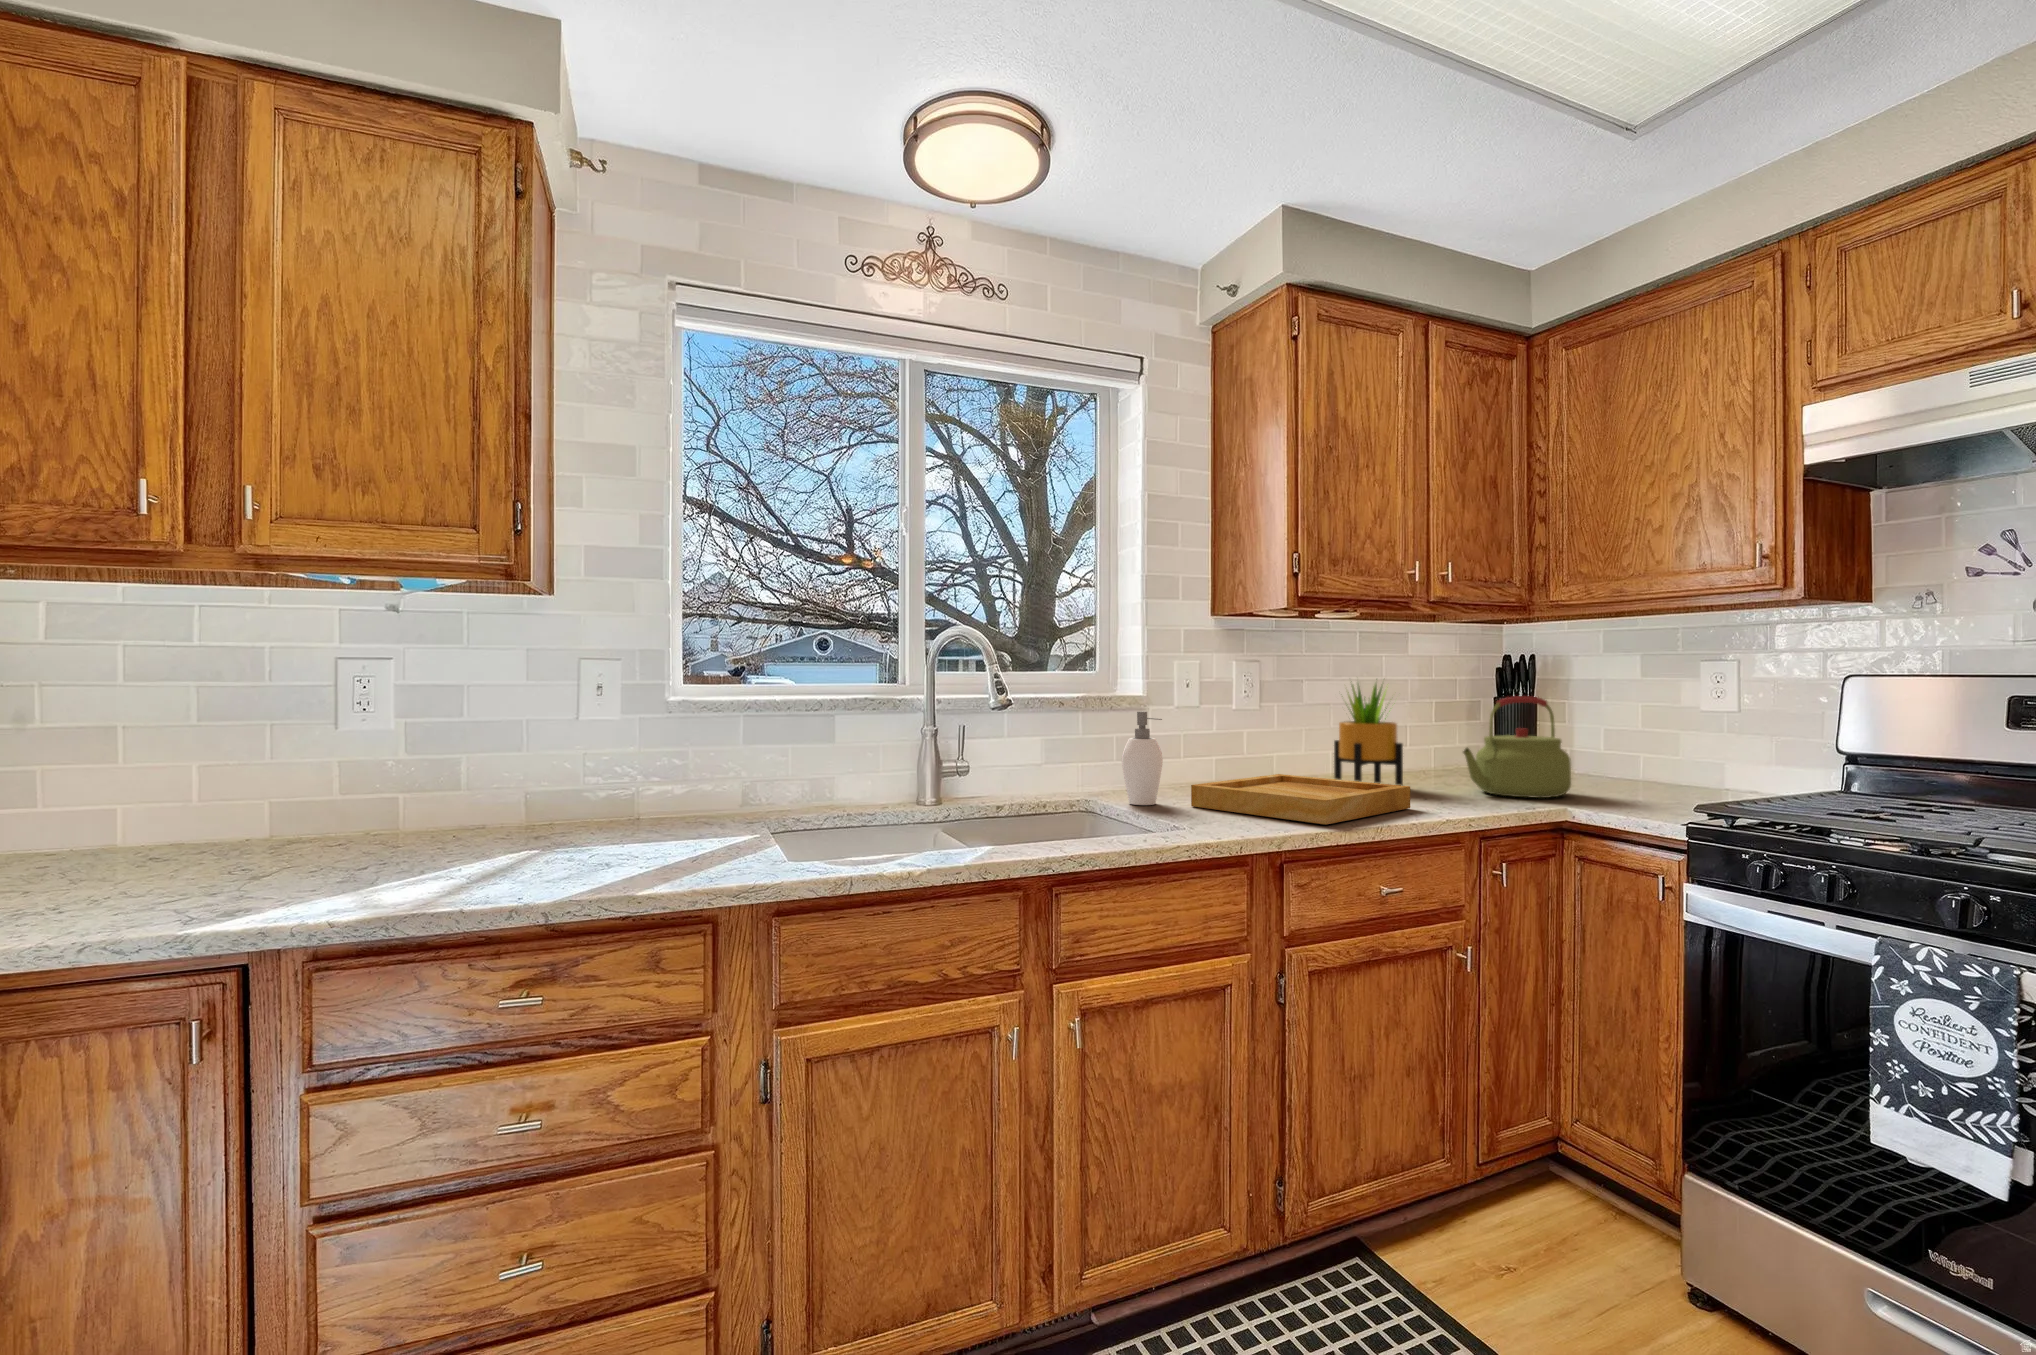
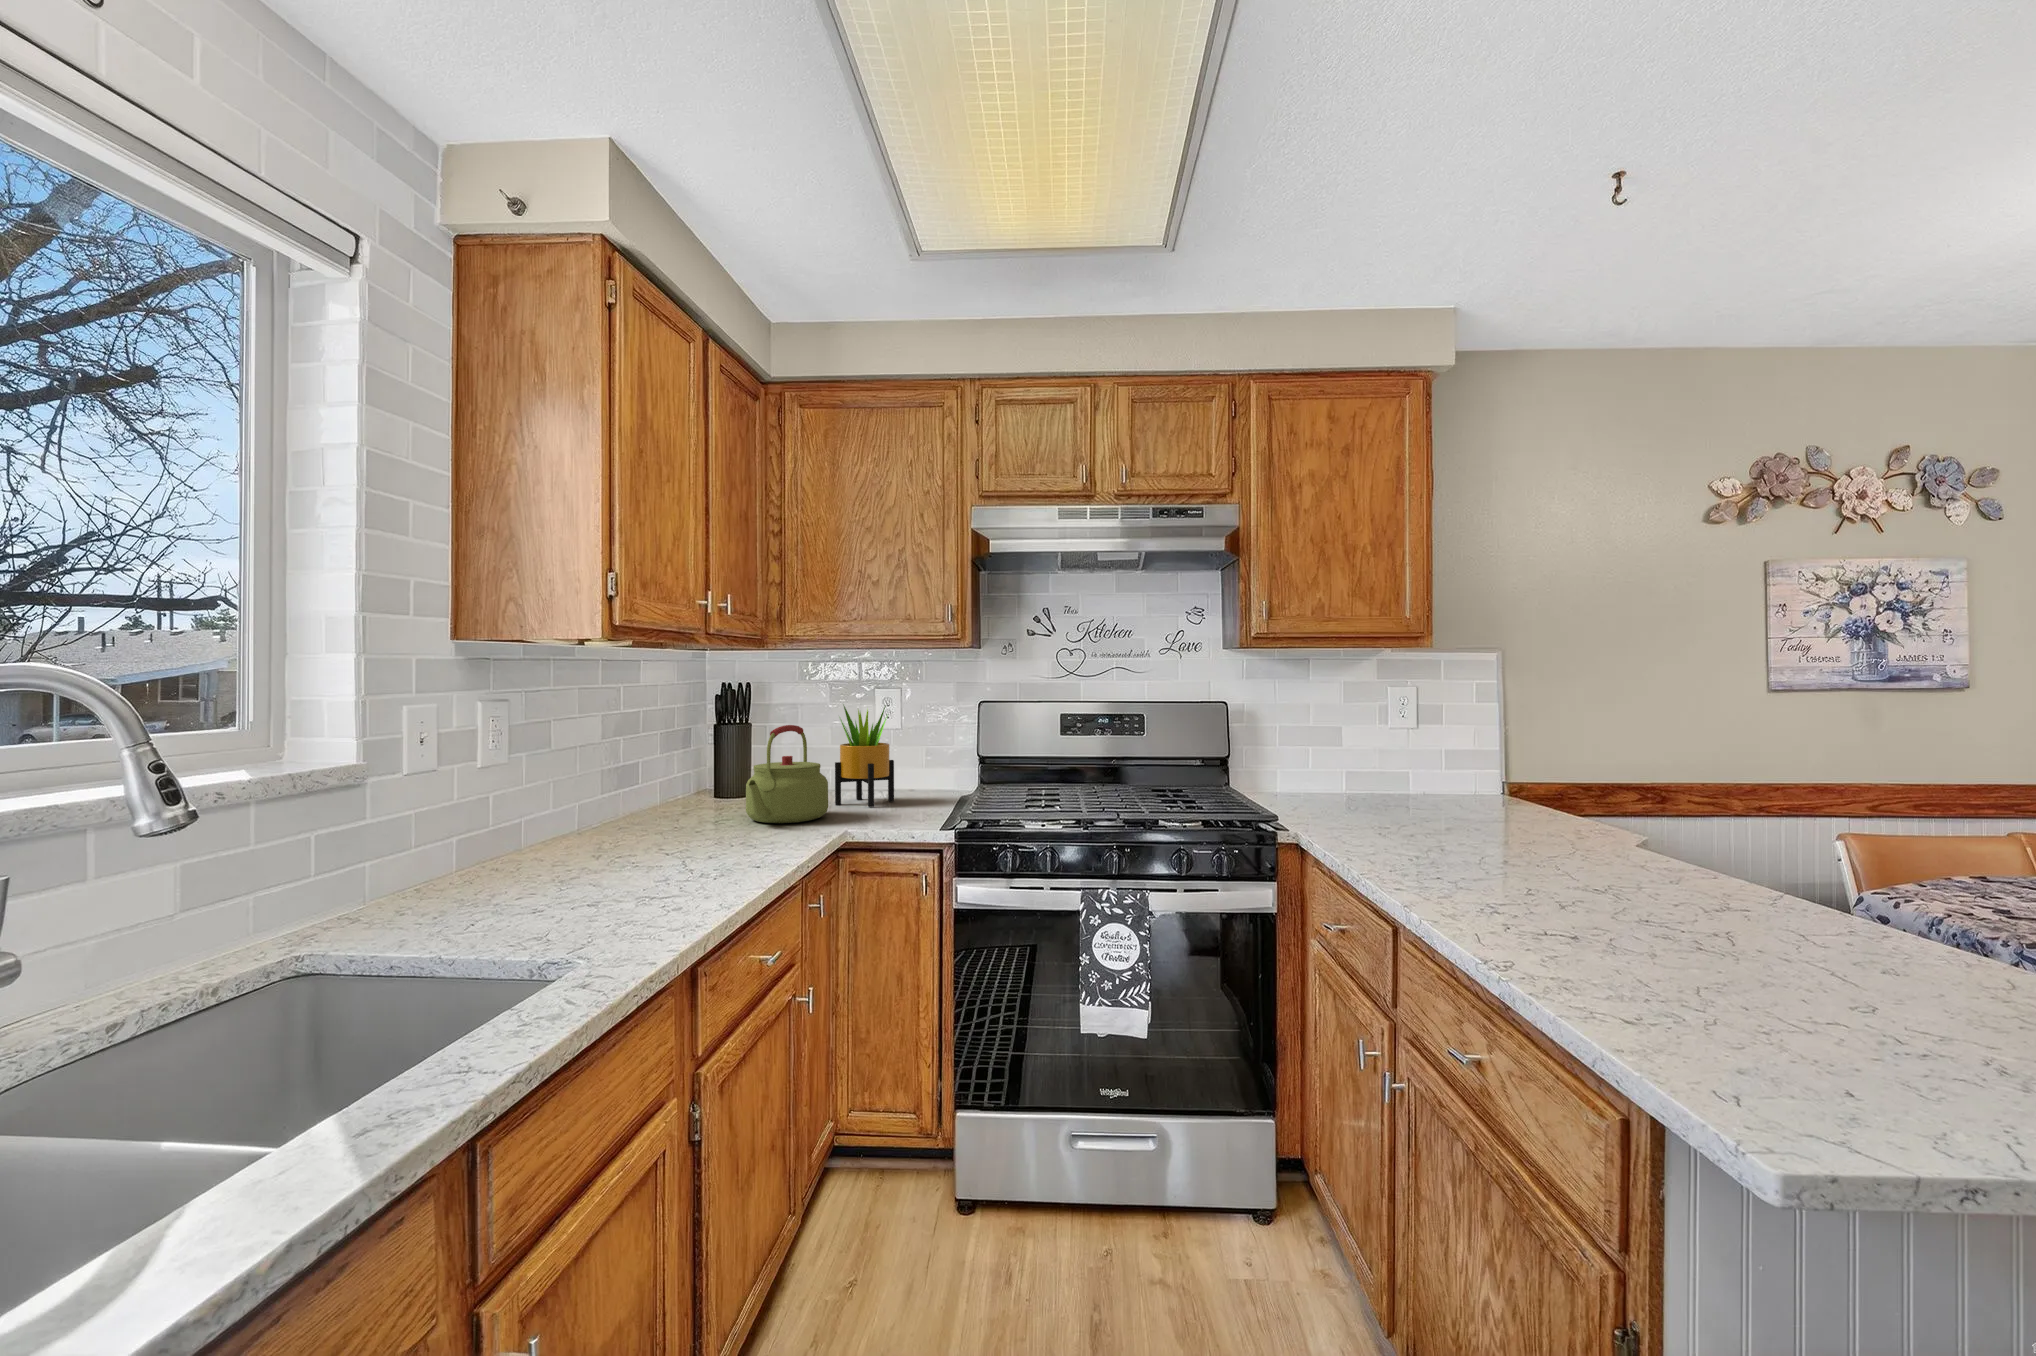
potted plant: present [1334,684,1403,785] -> present [835,706,894,807]
soap dispenser: present [1122,711,1163,805] -> none [374,779,461,923]
tray: present [1191,774,1410,824] -> none [498,830,742,906]

